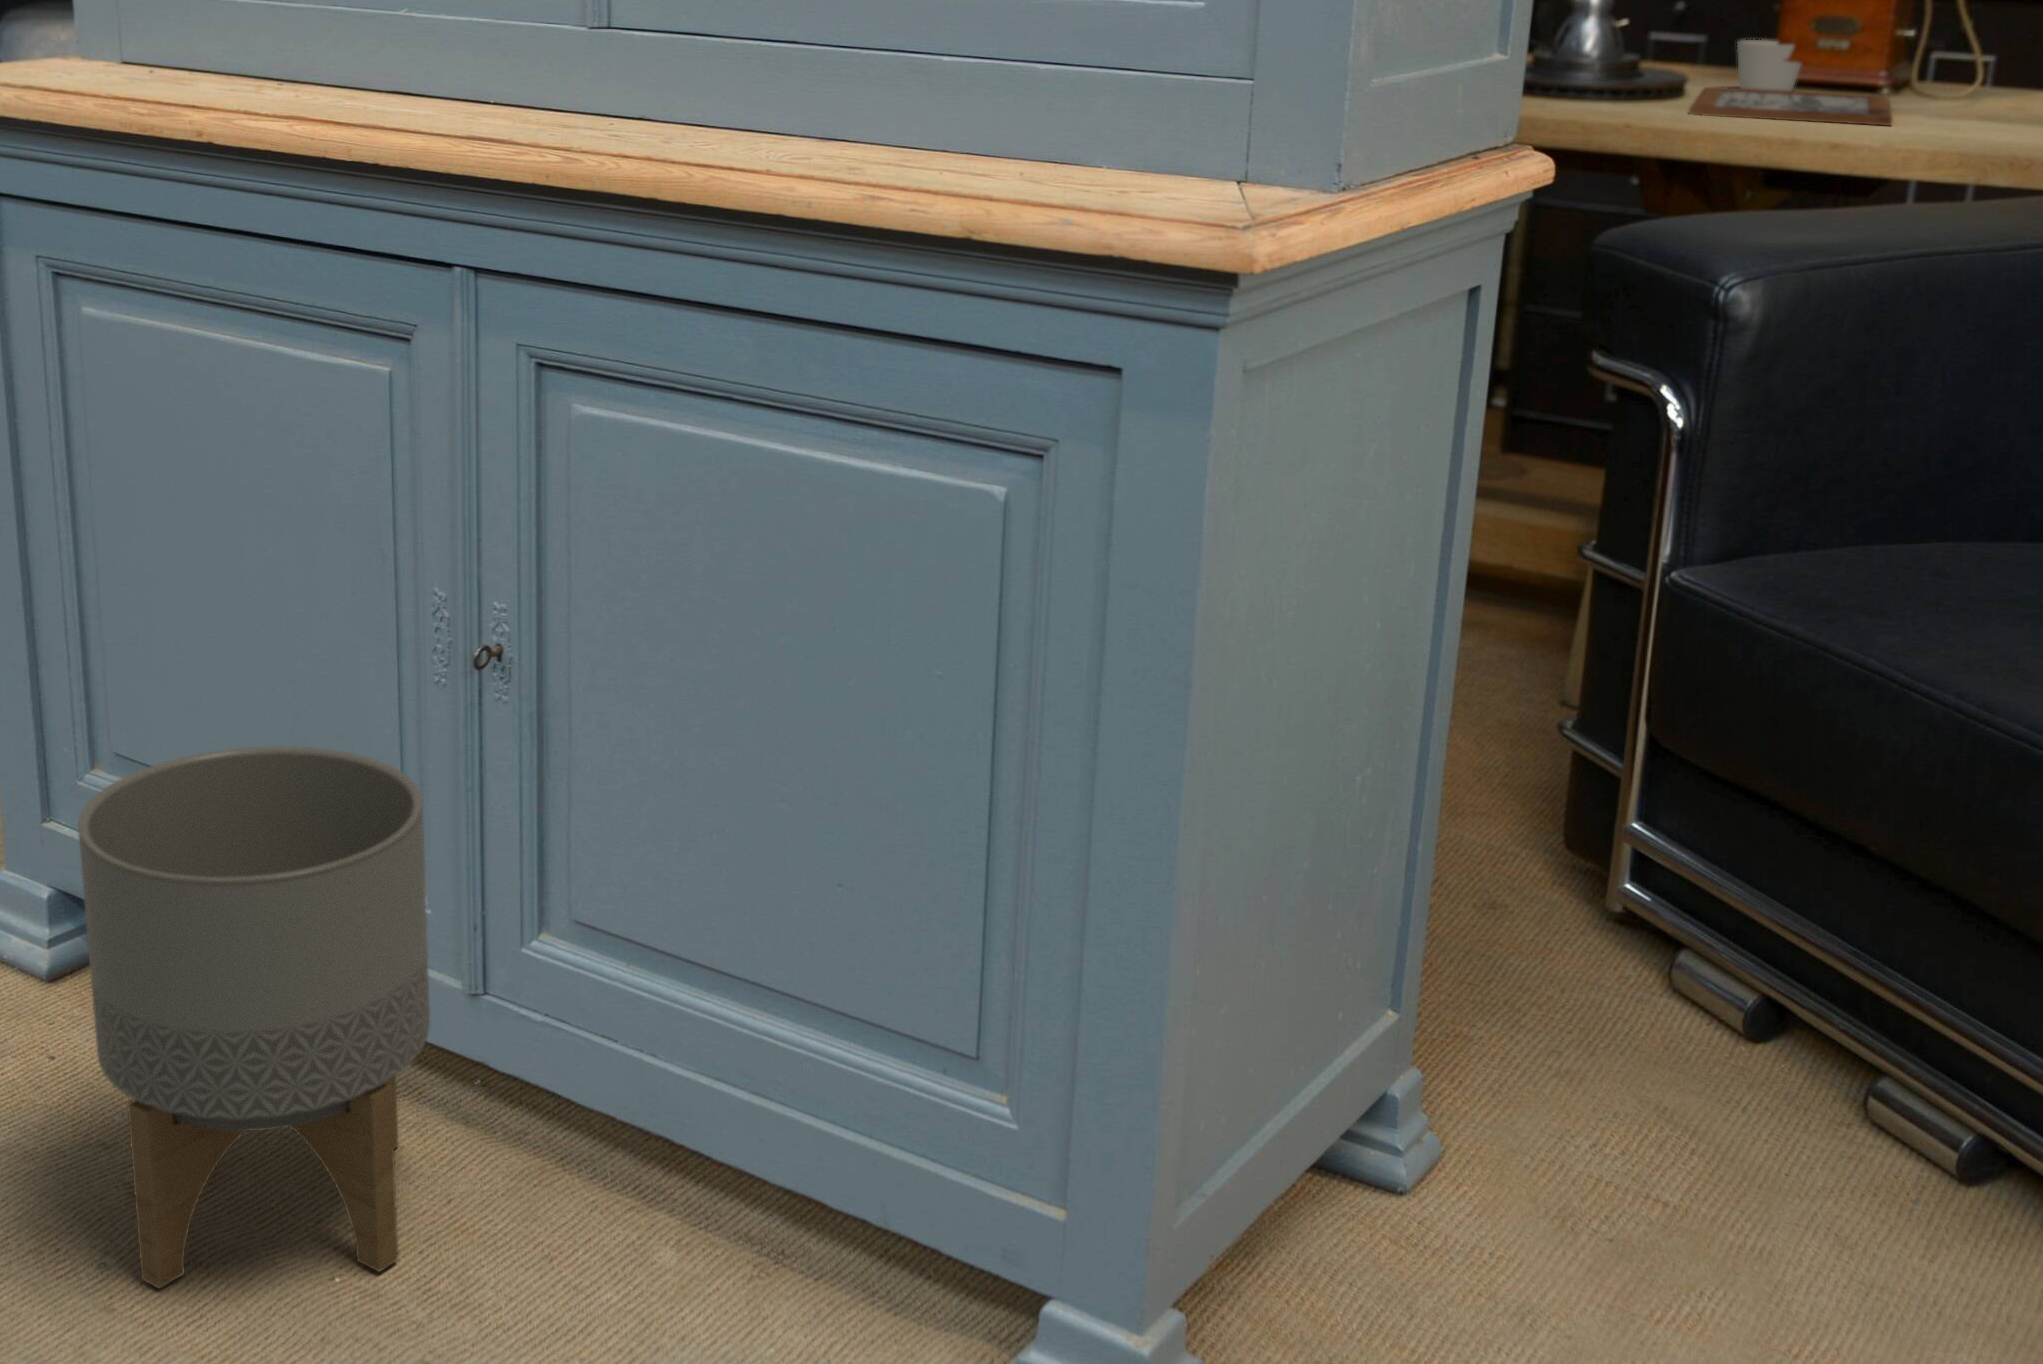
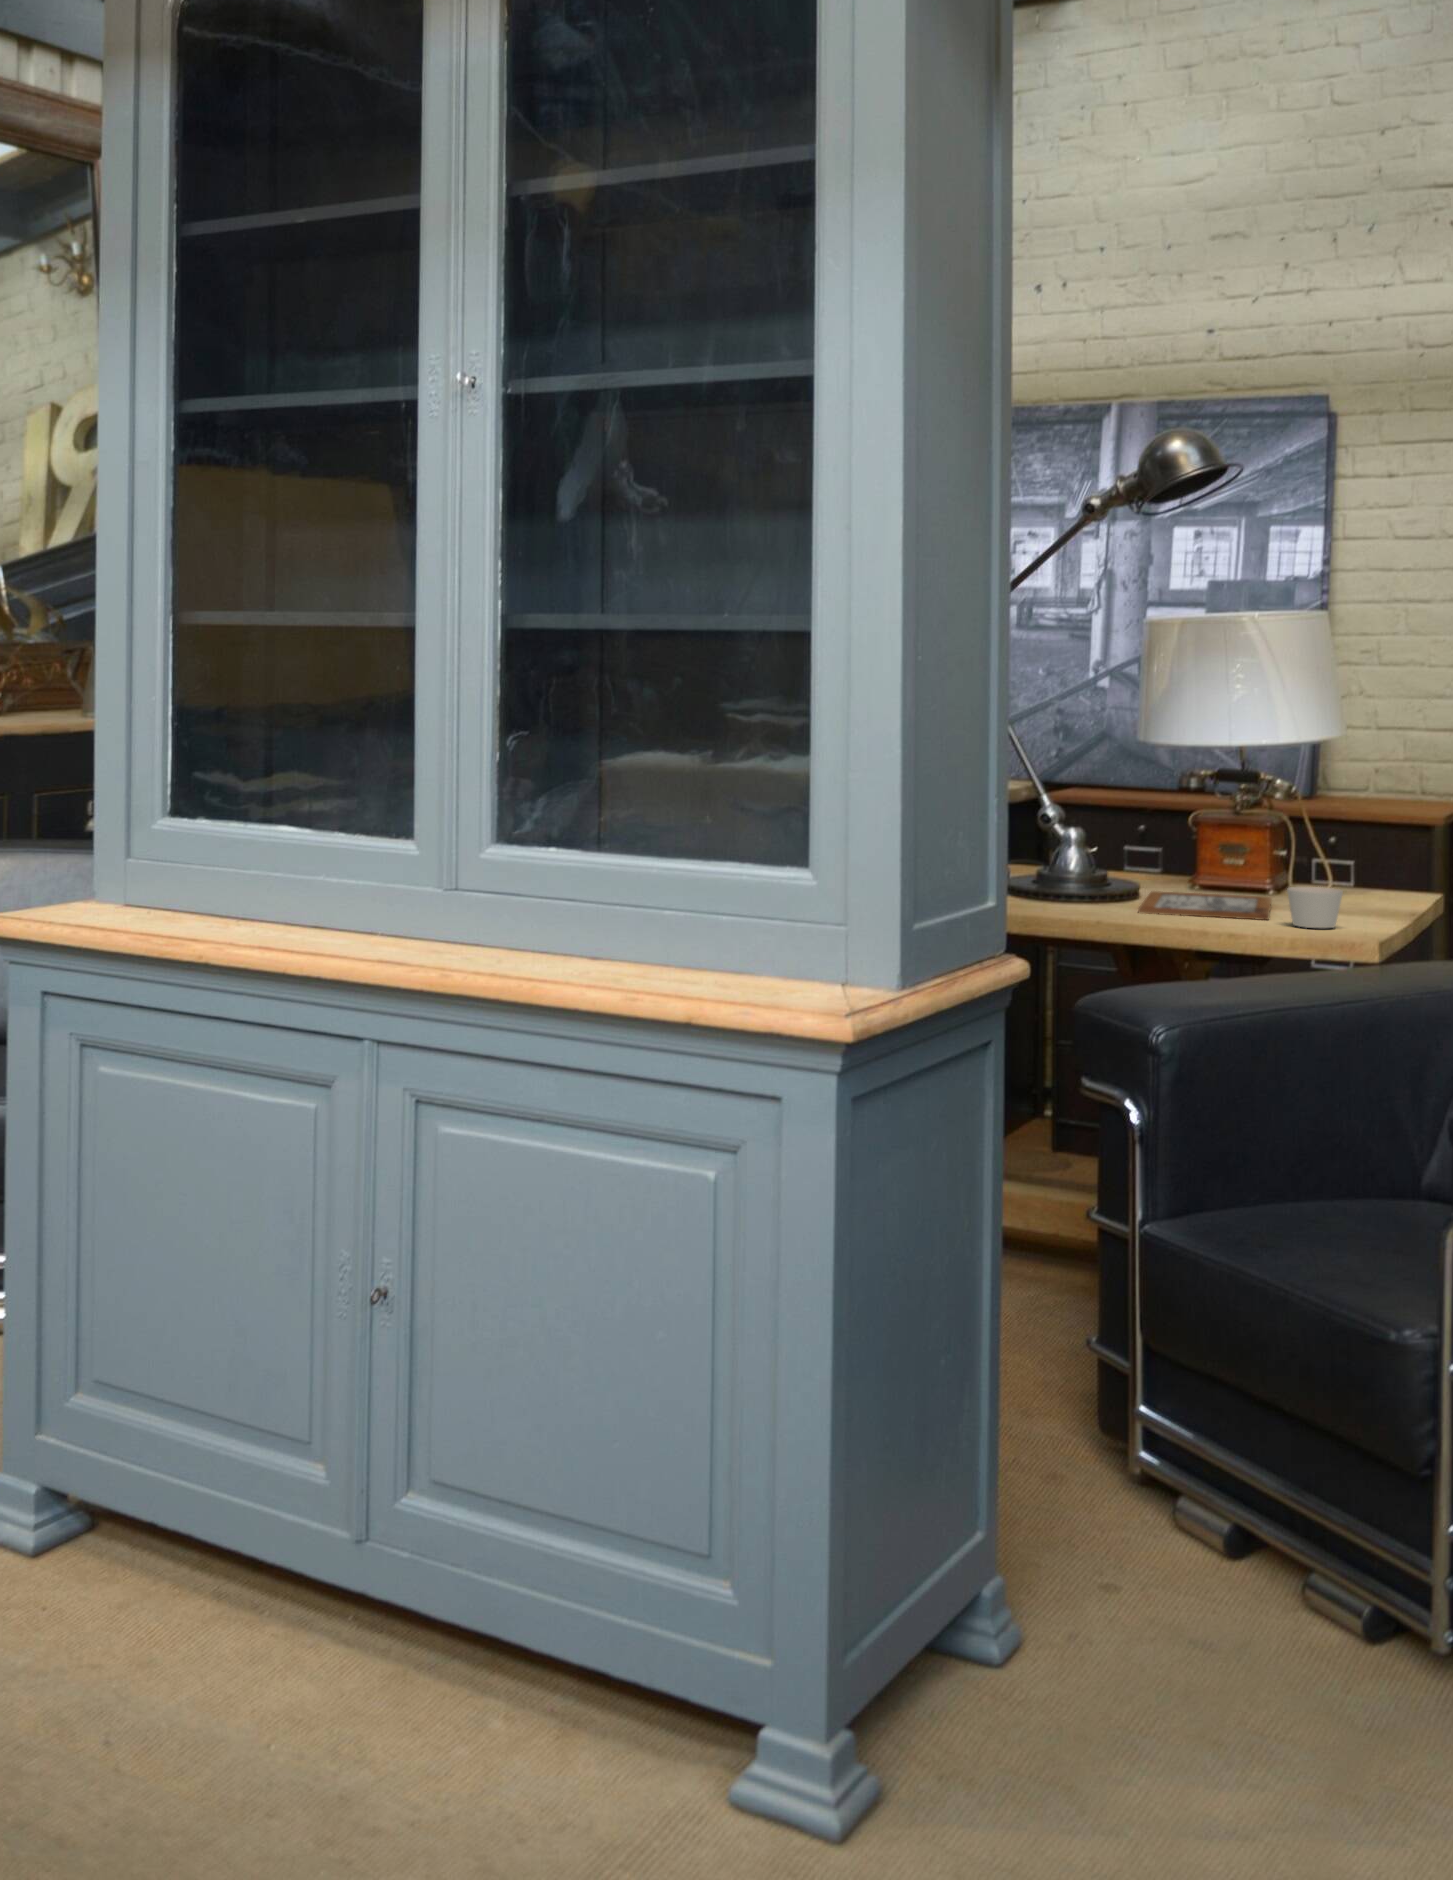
candle: present [1737,40,1801,91] -> present [1287,887,1343,928]
planter: present [78,746,430,1288] -> none [110,1362,336,1757]

